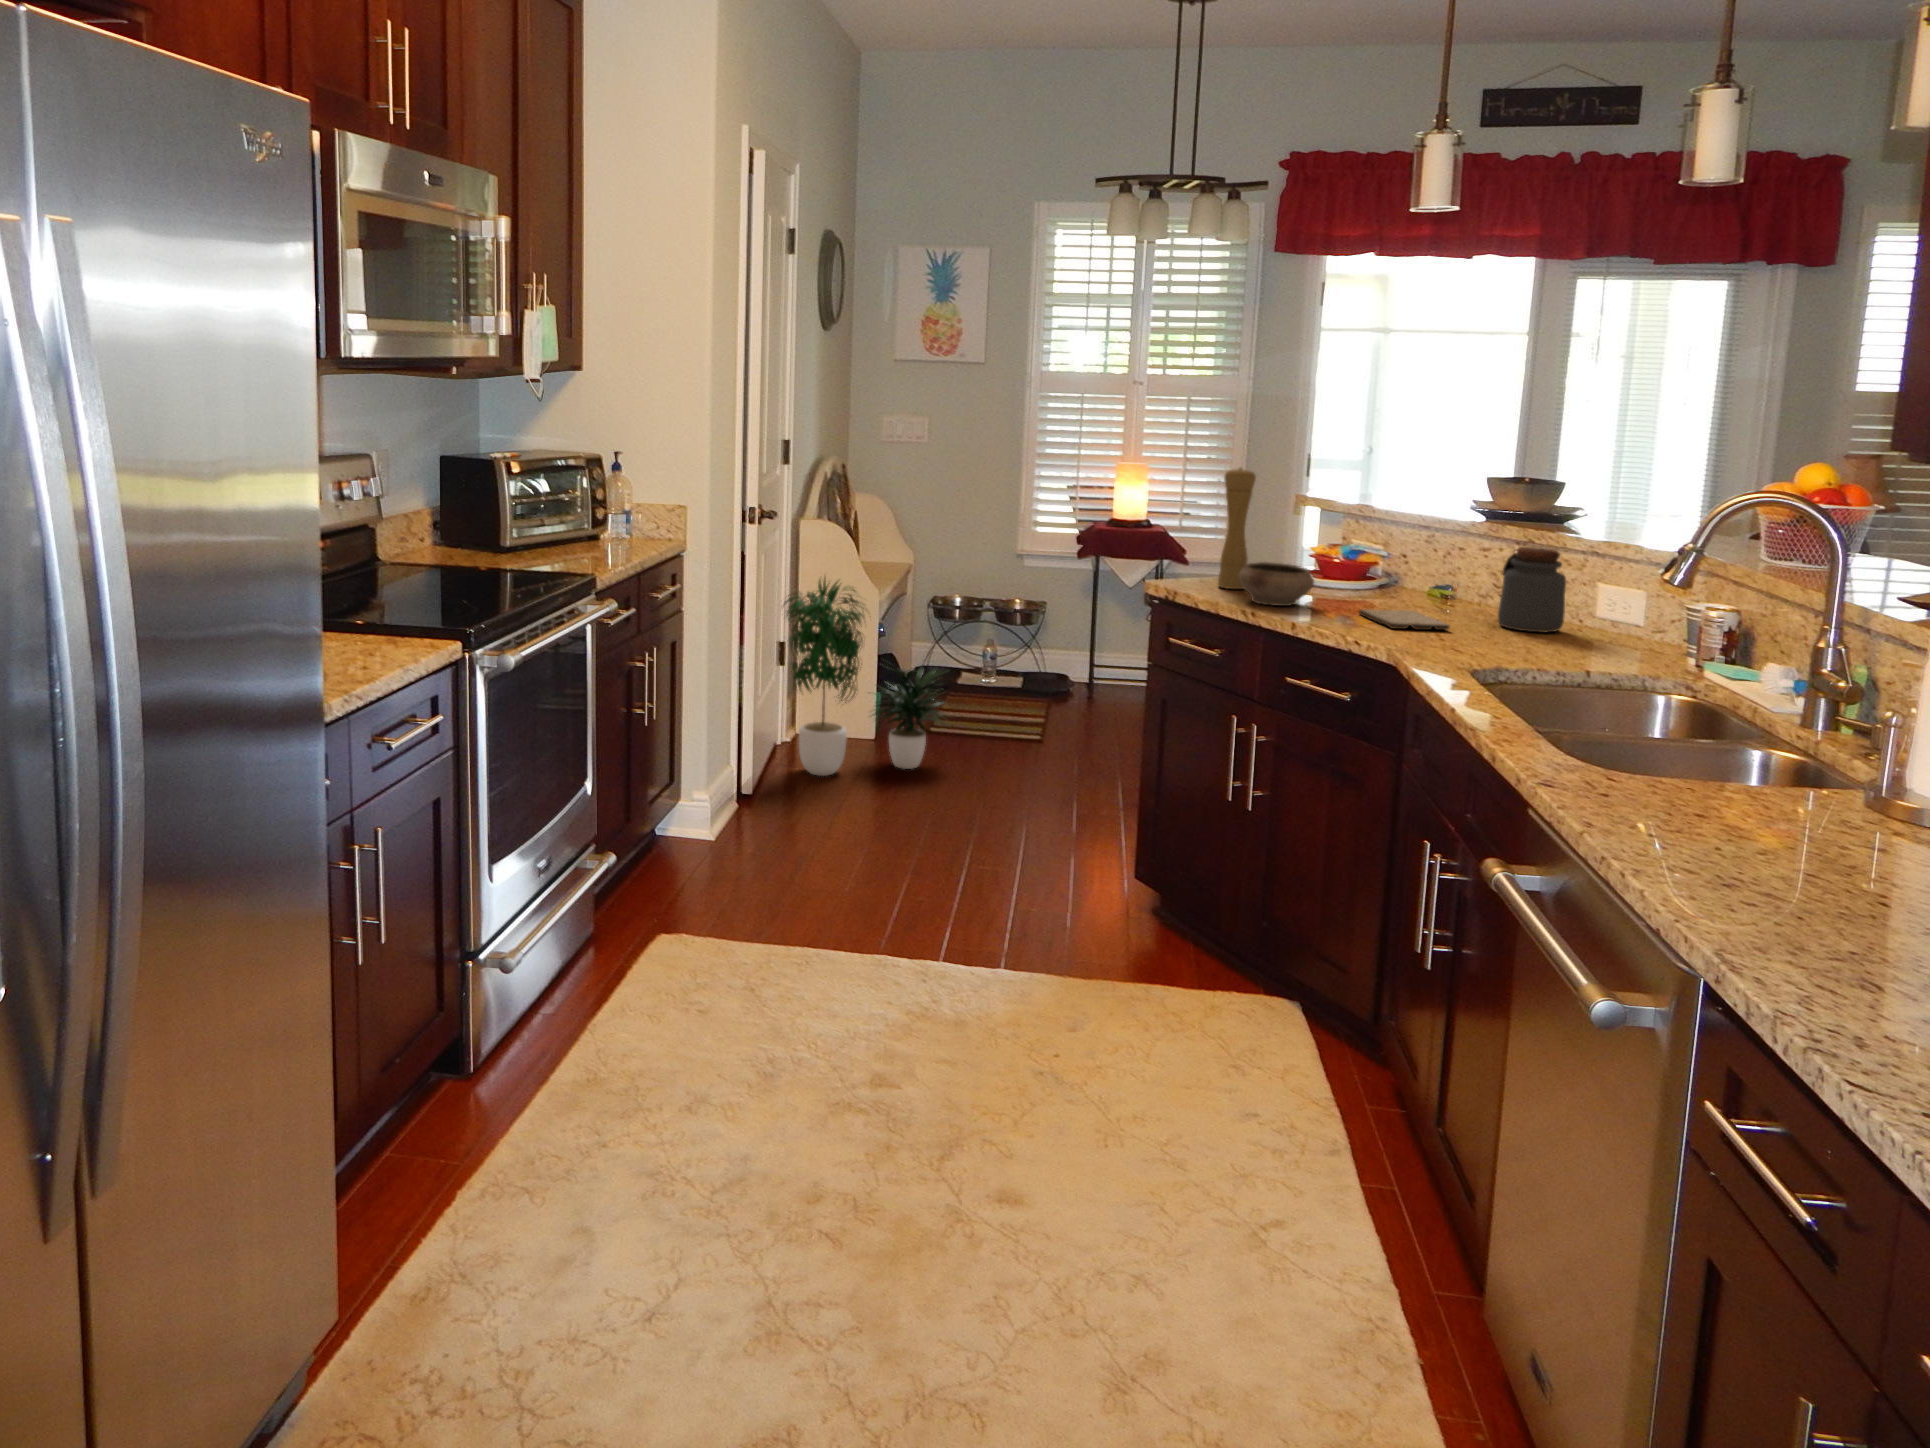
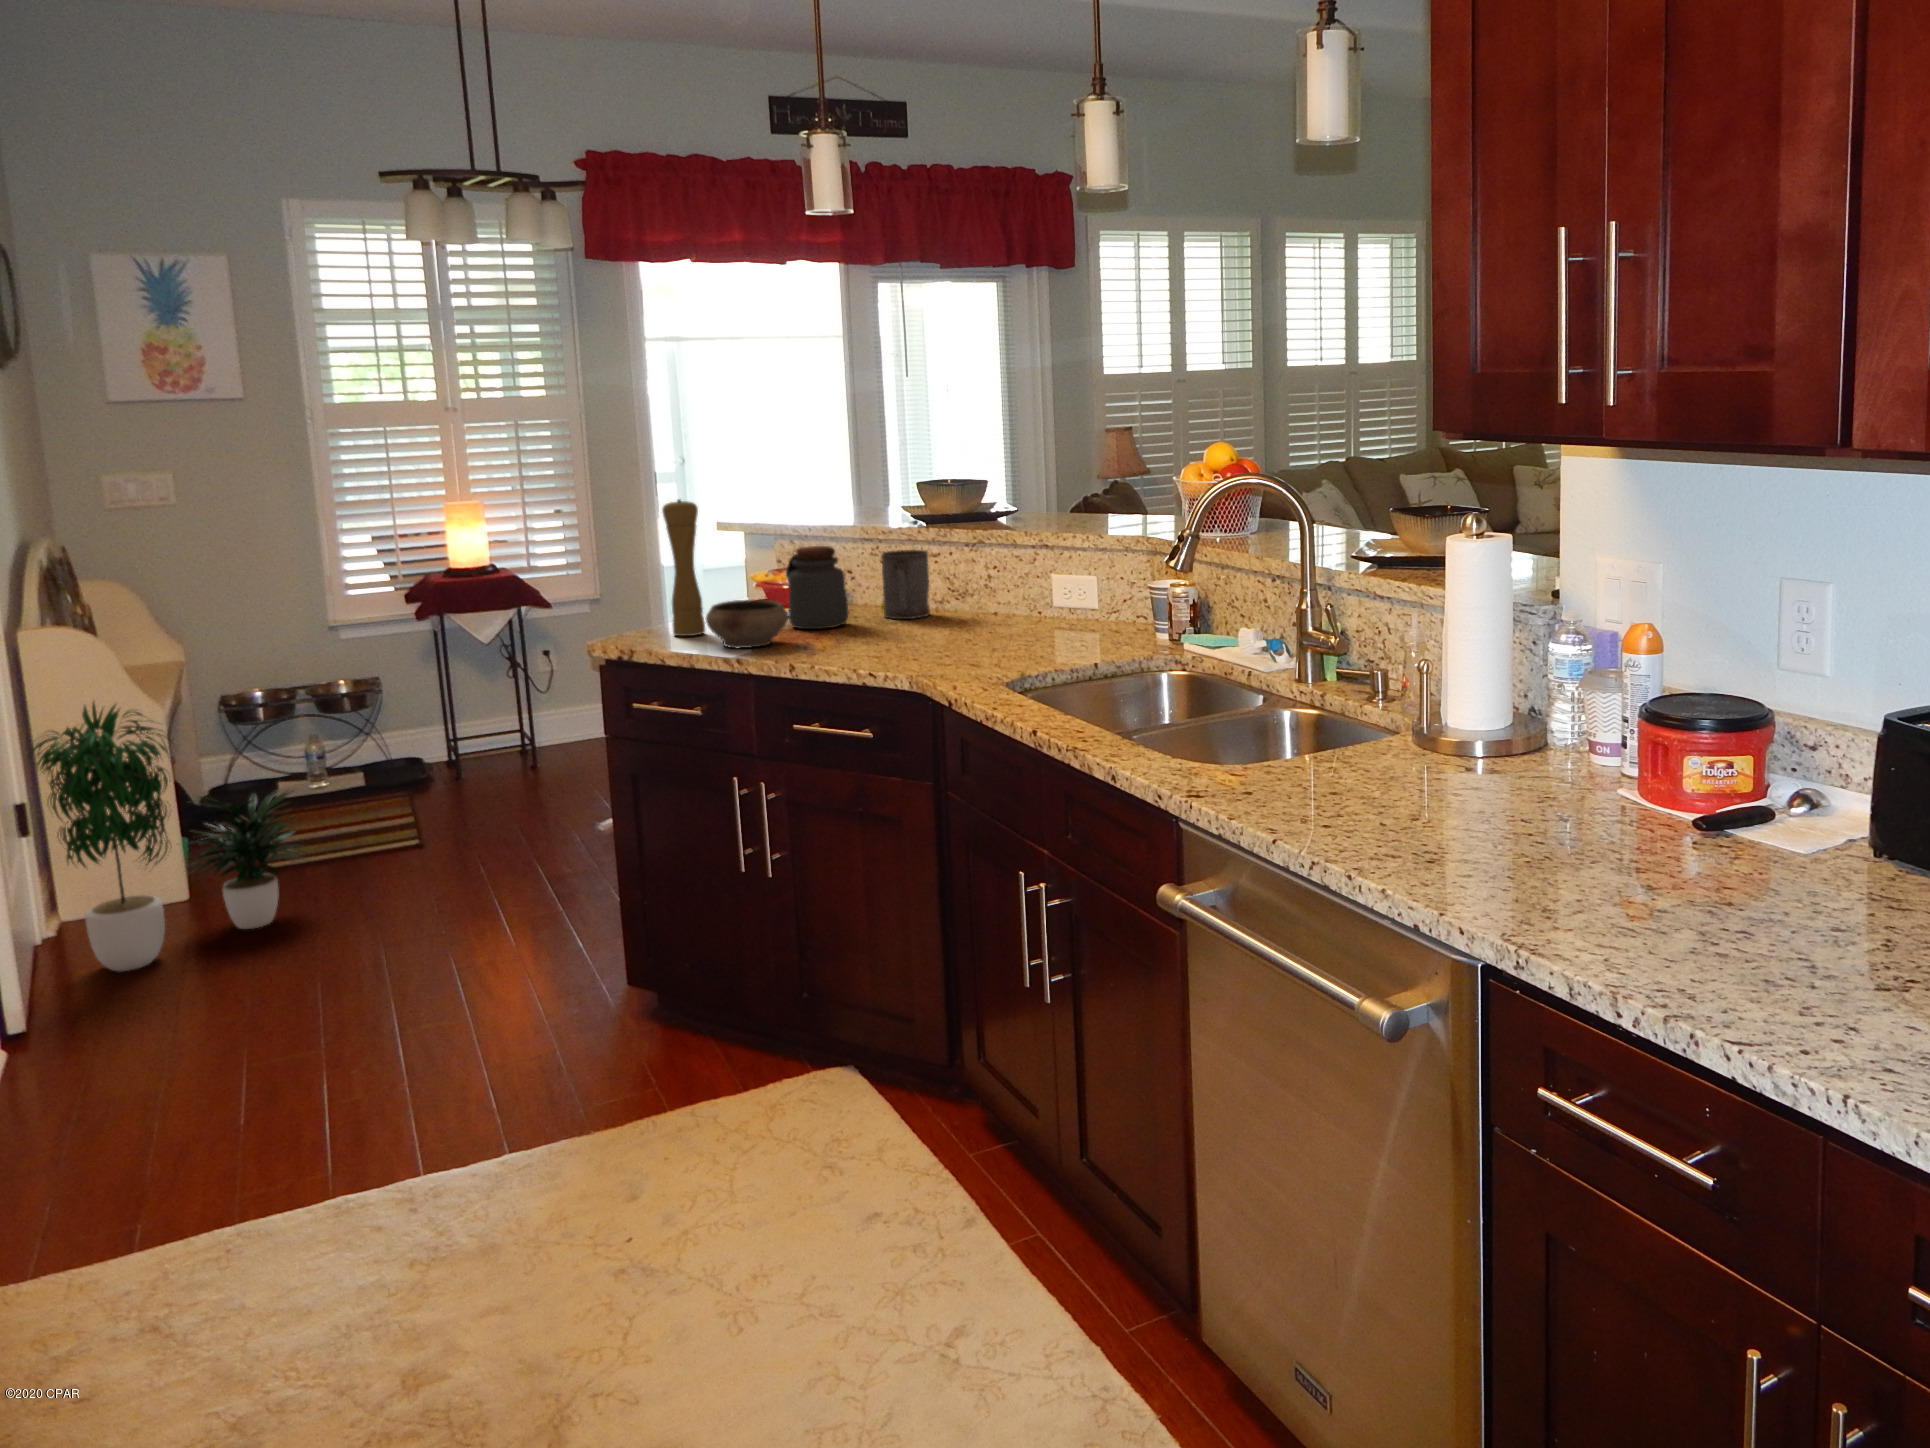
mug: none [1425,540,1480,608] -> present [881,550,930,619]
jar: present [1498,547,1566,632] -> present [786,546,848,629]
cutting board: present [1359,609,1449,630] -> none [841,629,938,652]

